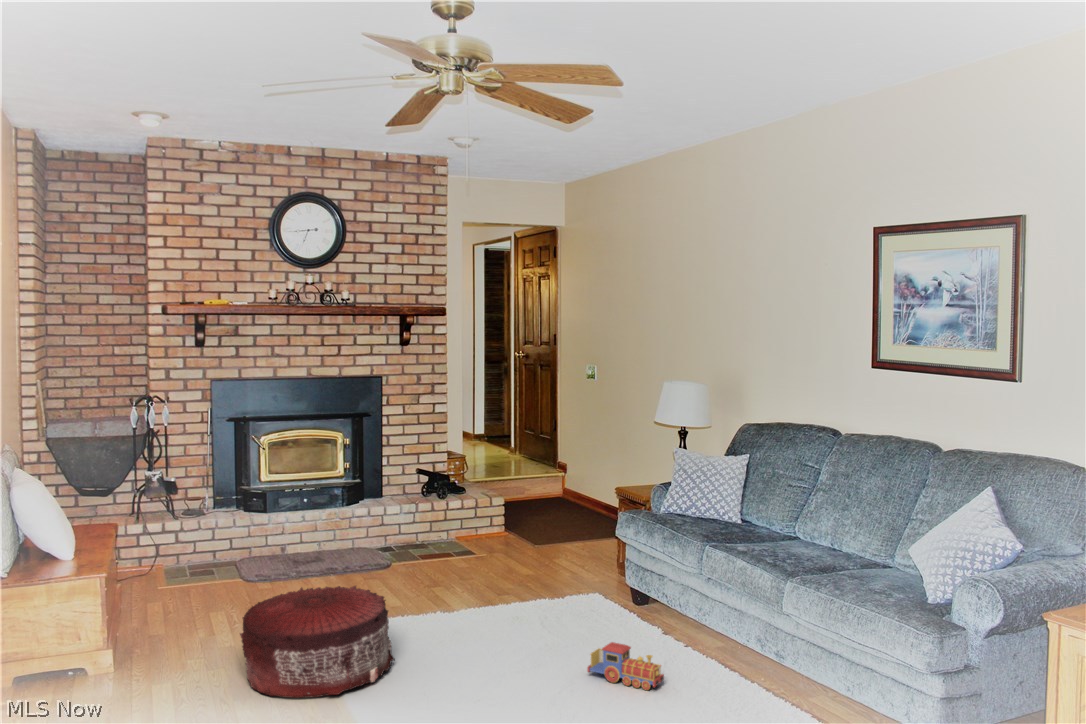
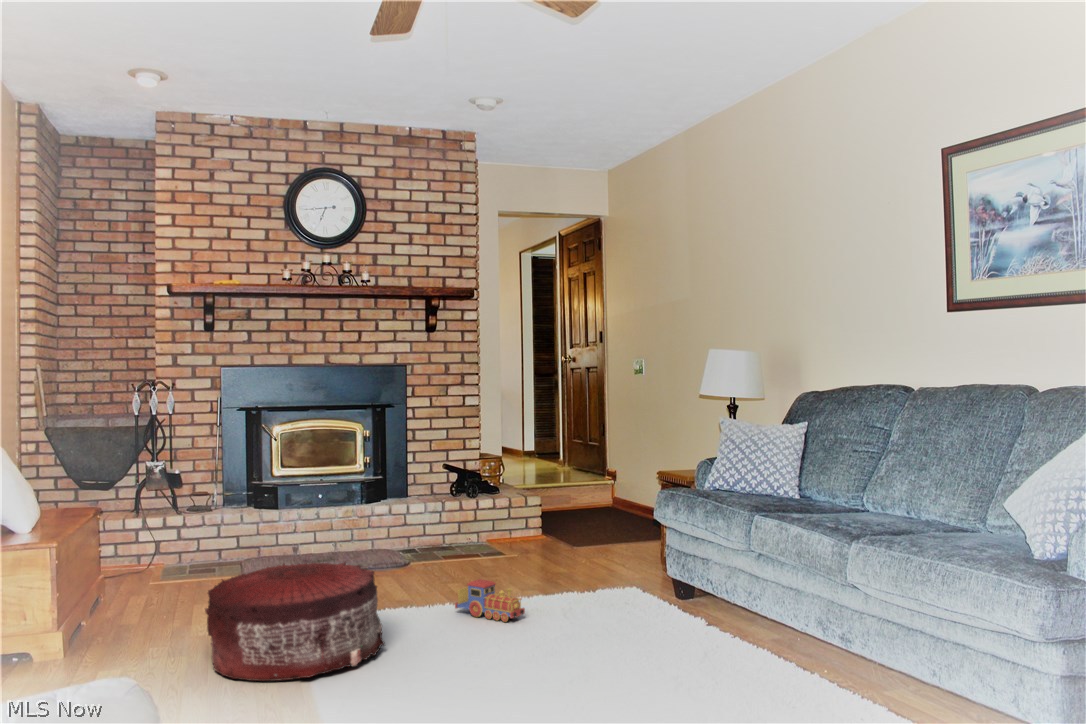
toy train: present [587,642,664,690] -> present [455,579,525,622]

